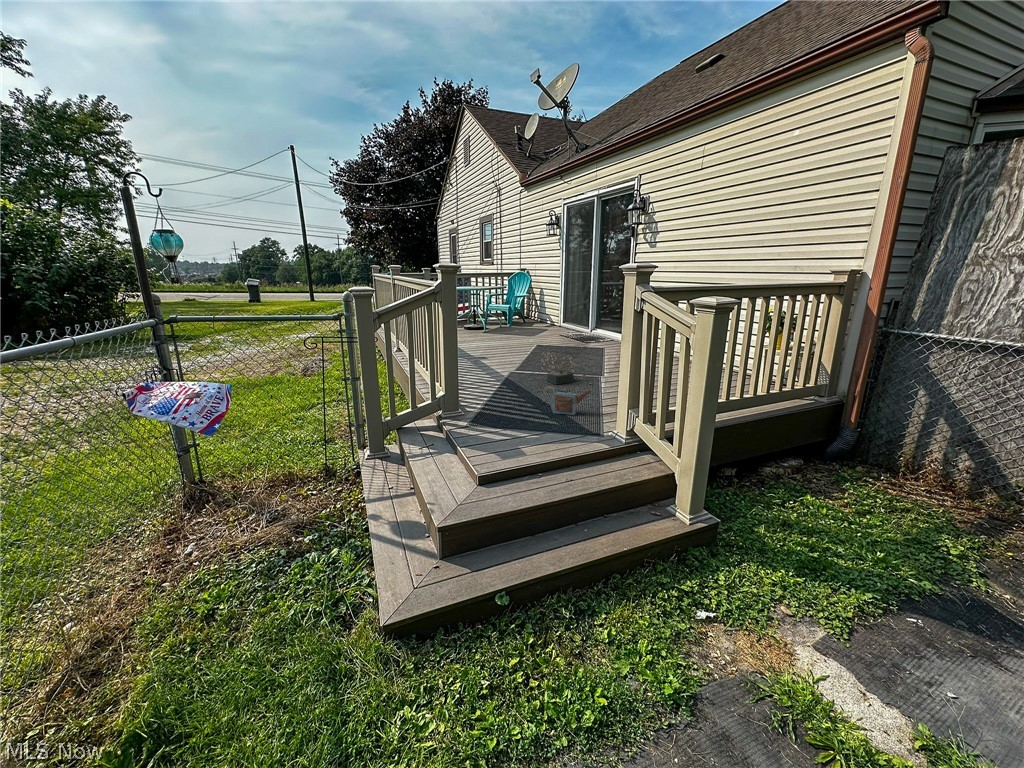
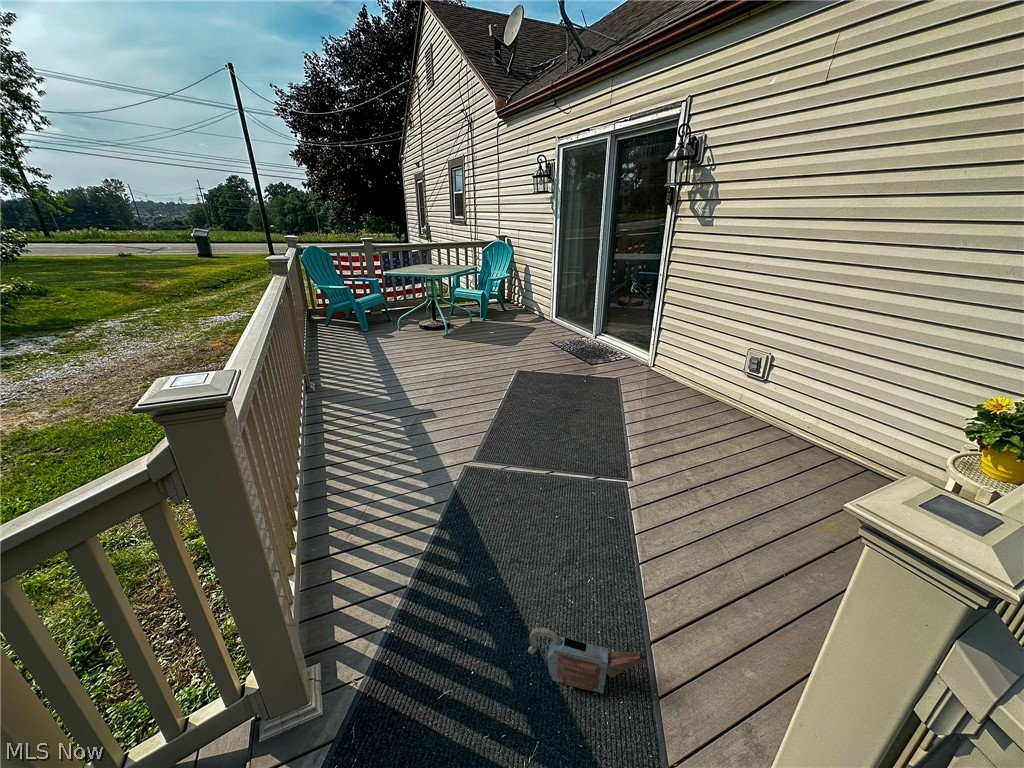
decorative plant: present [542,352,575,384] -> none [524,454,589,517]

